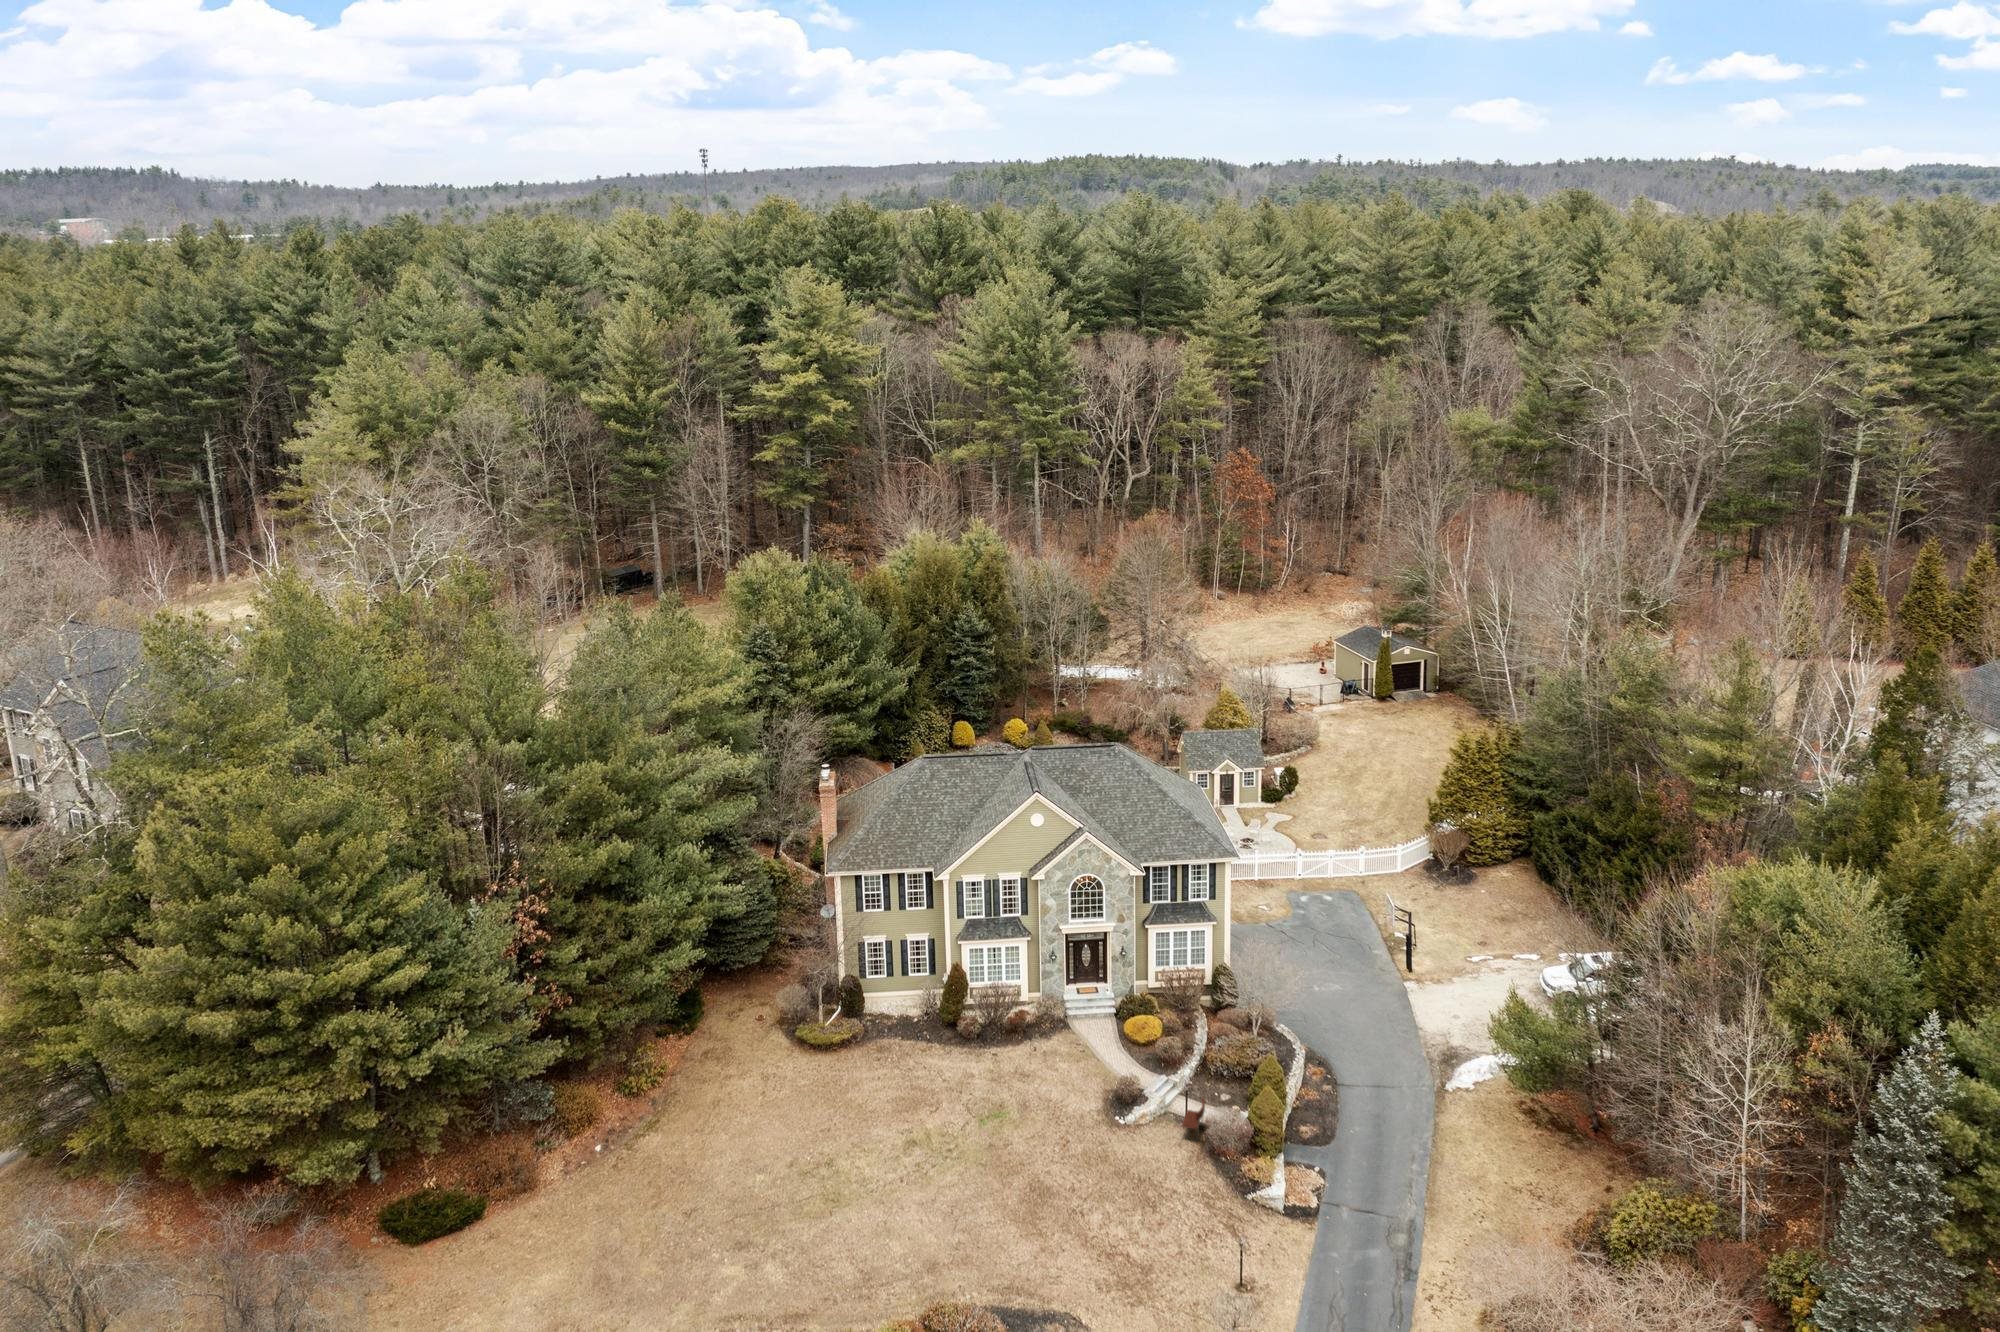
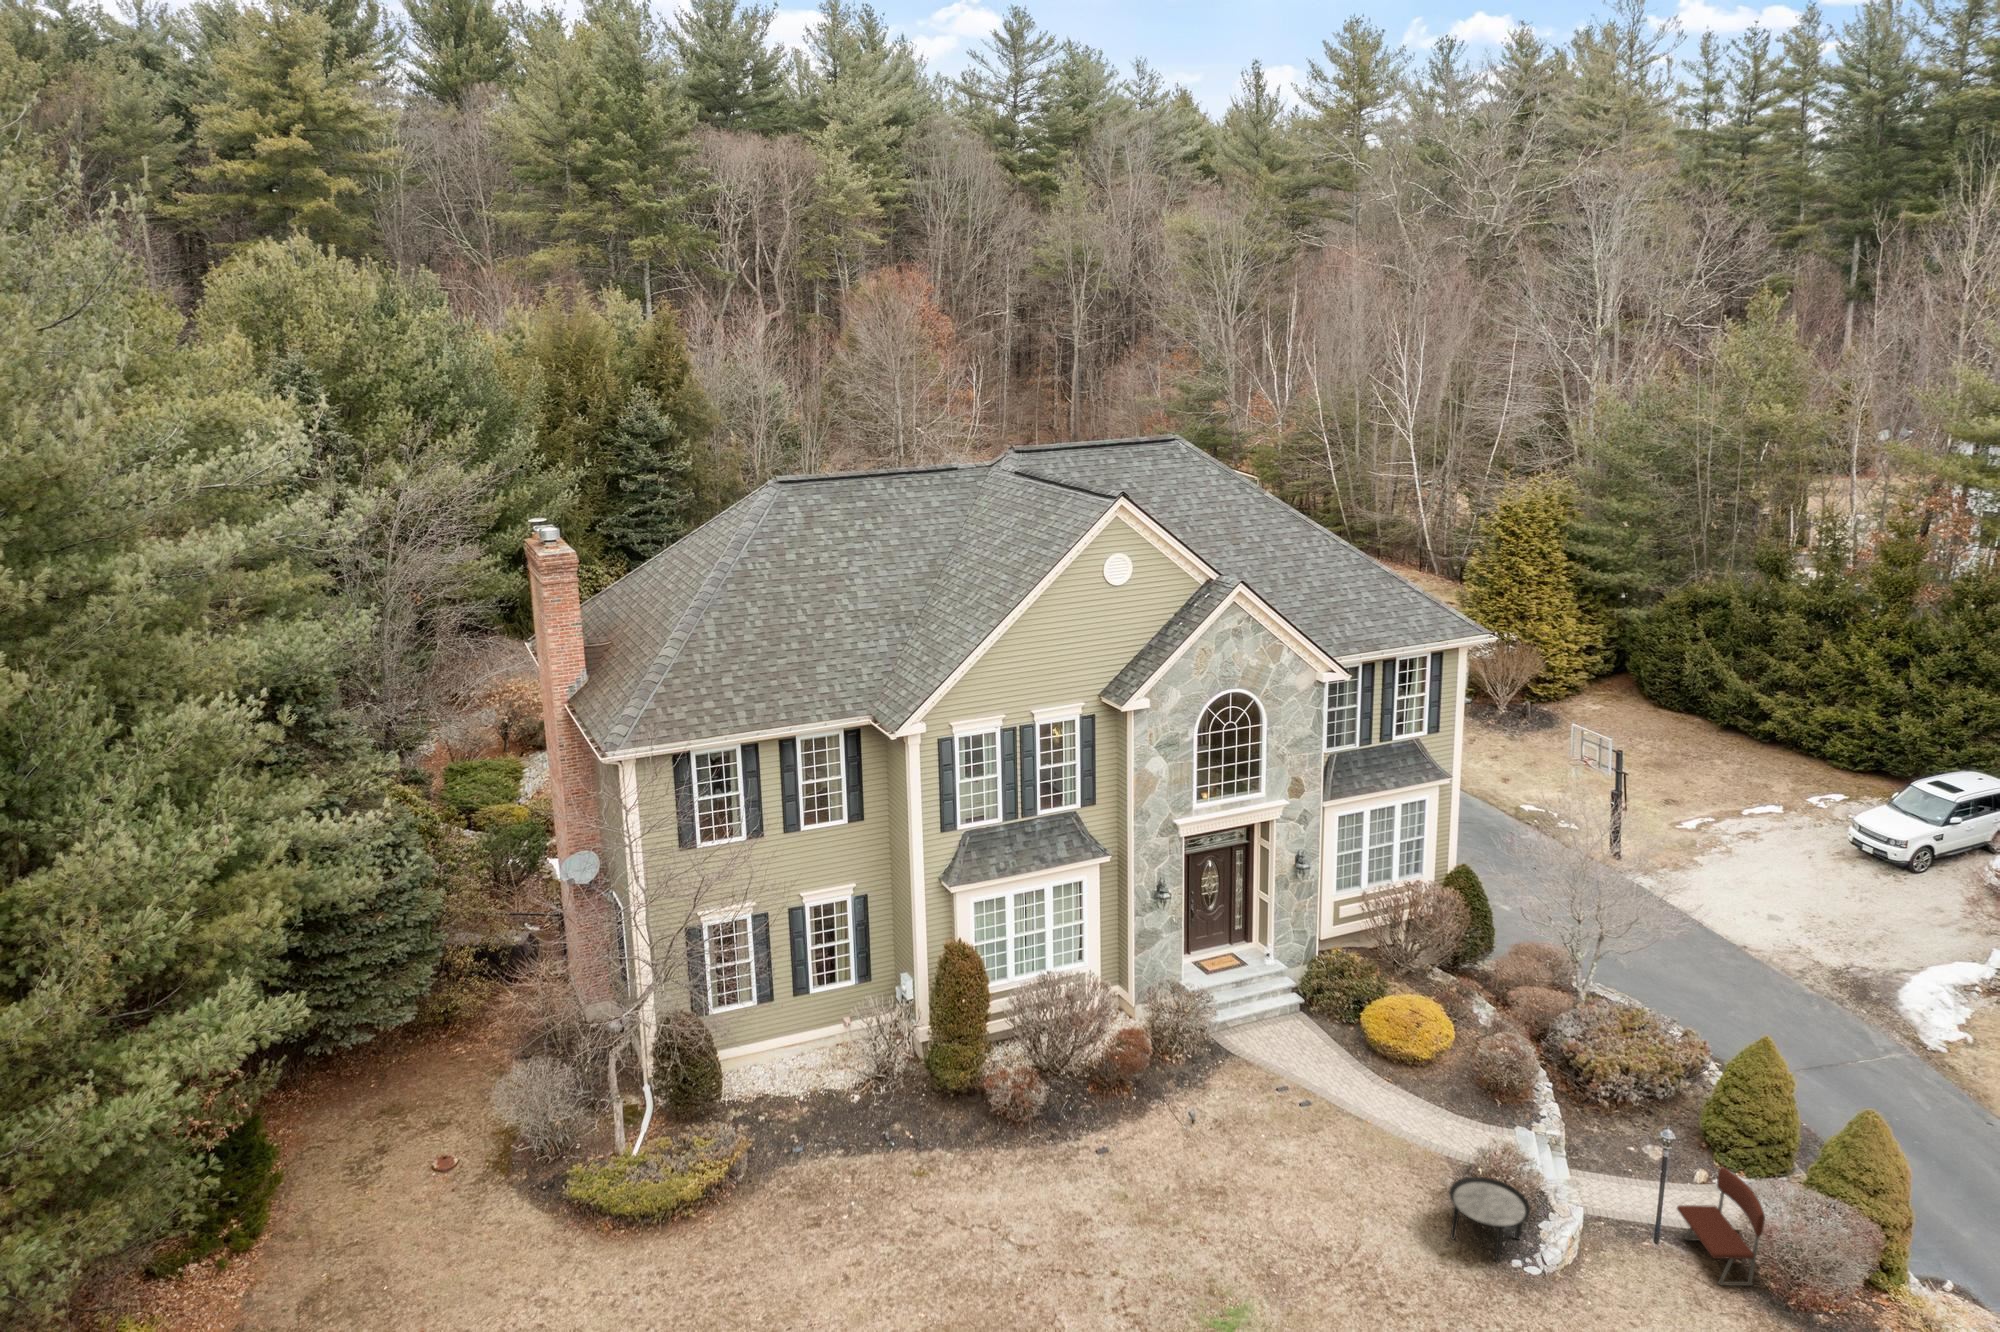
round table: none [1096,1084,1125,1115] -> present [1449,1177,1530,1262]

